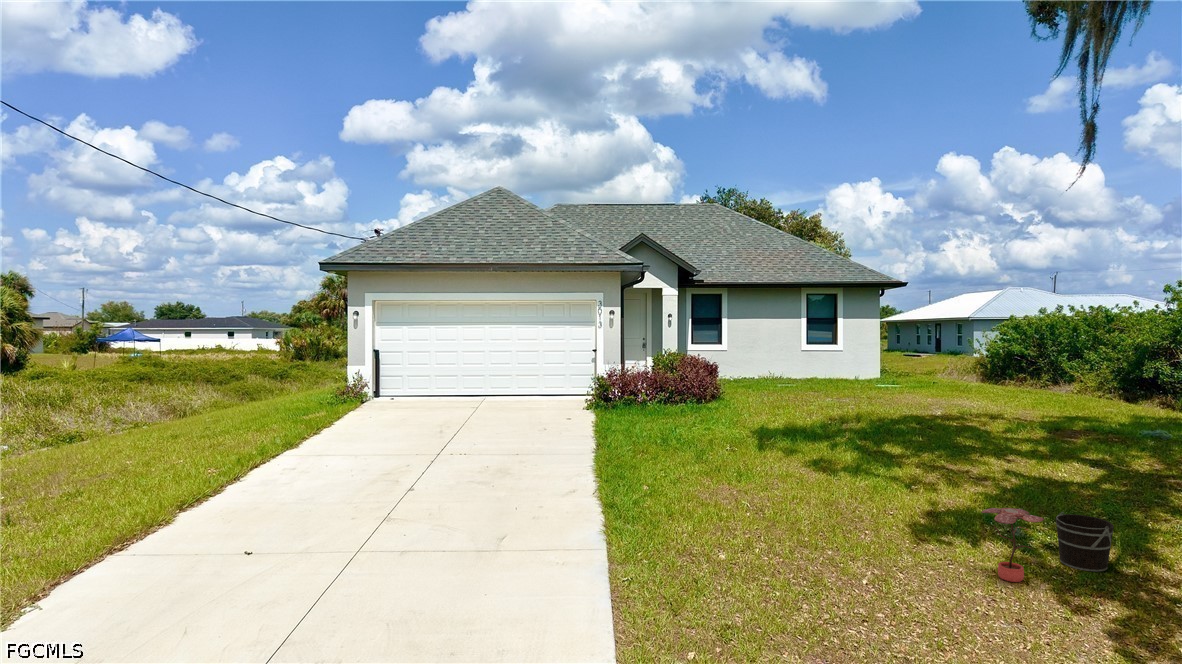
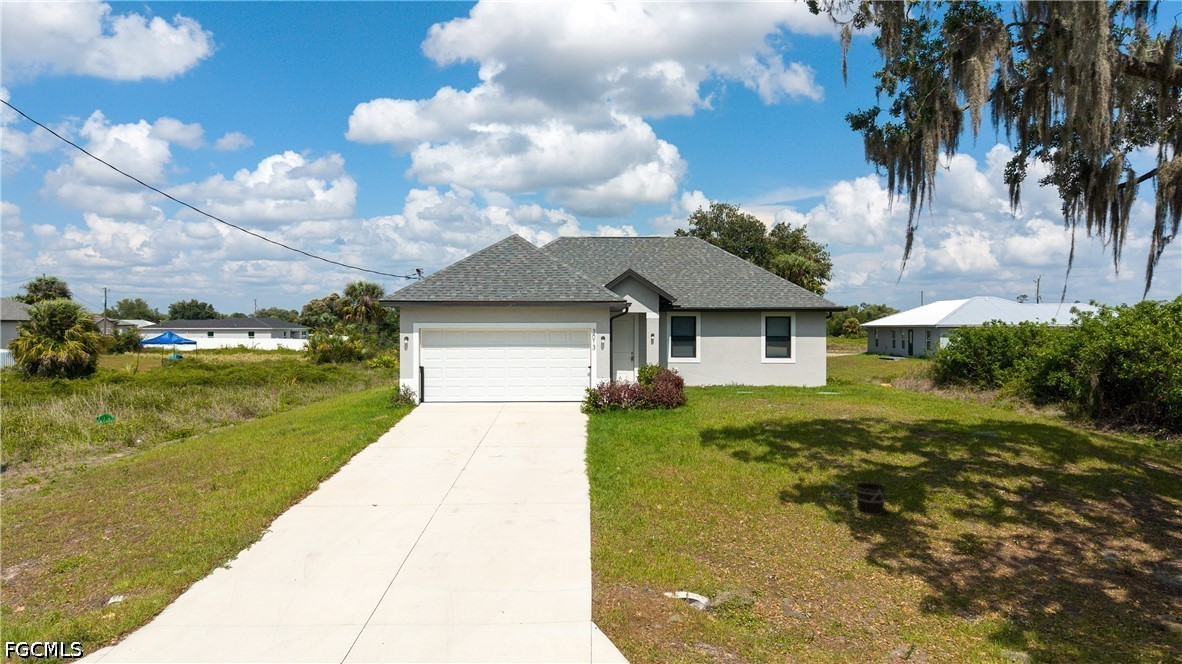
potted plant: present [982,508,1044,582] -> none [807,478,838,520]

